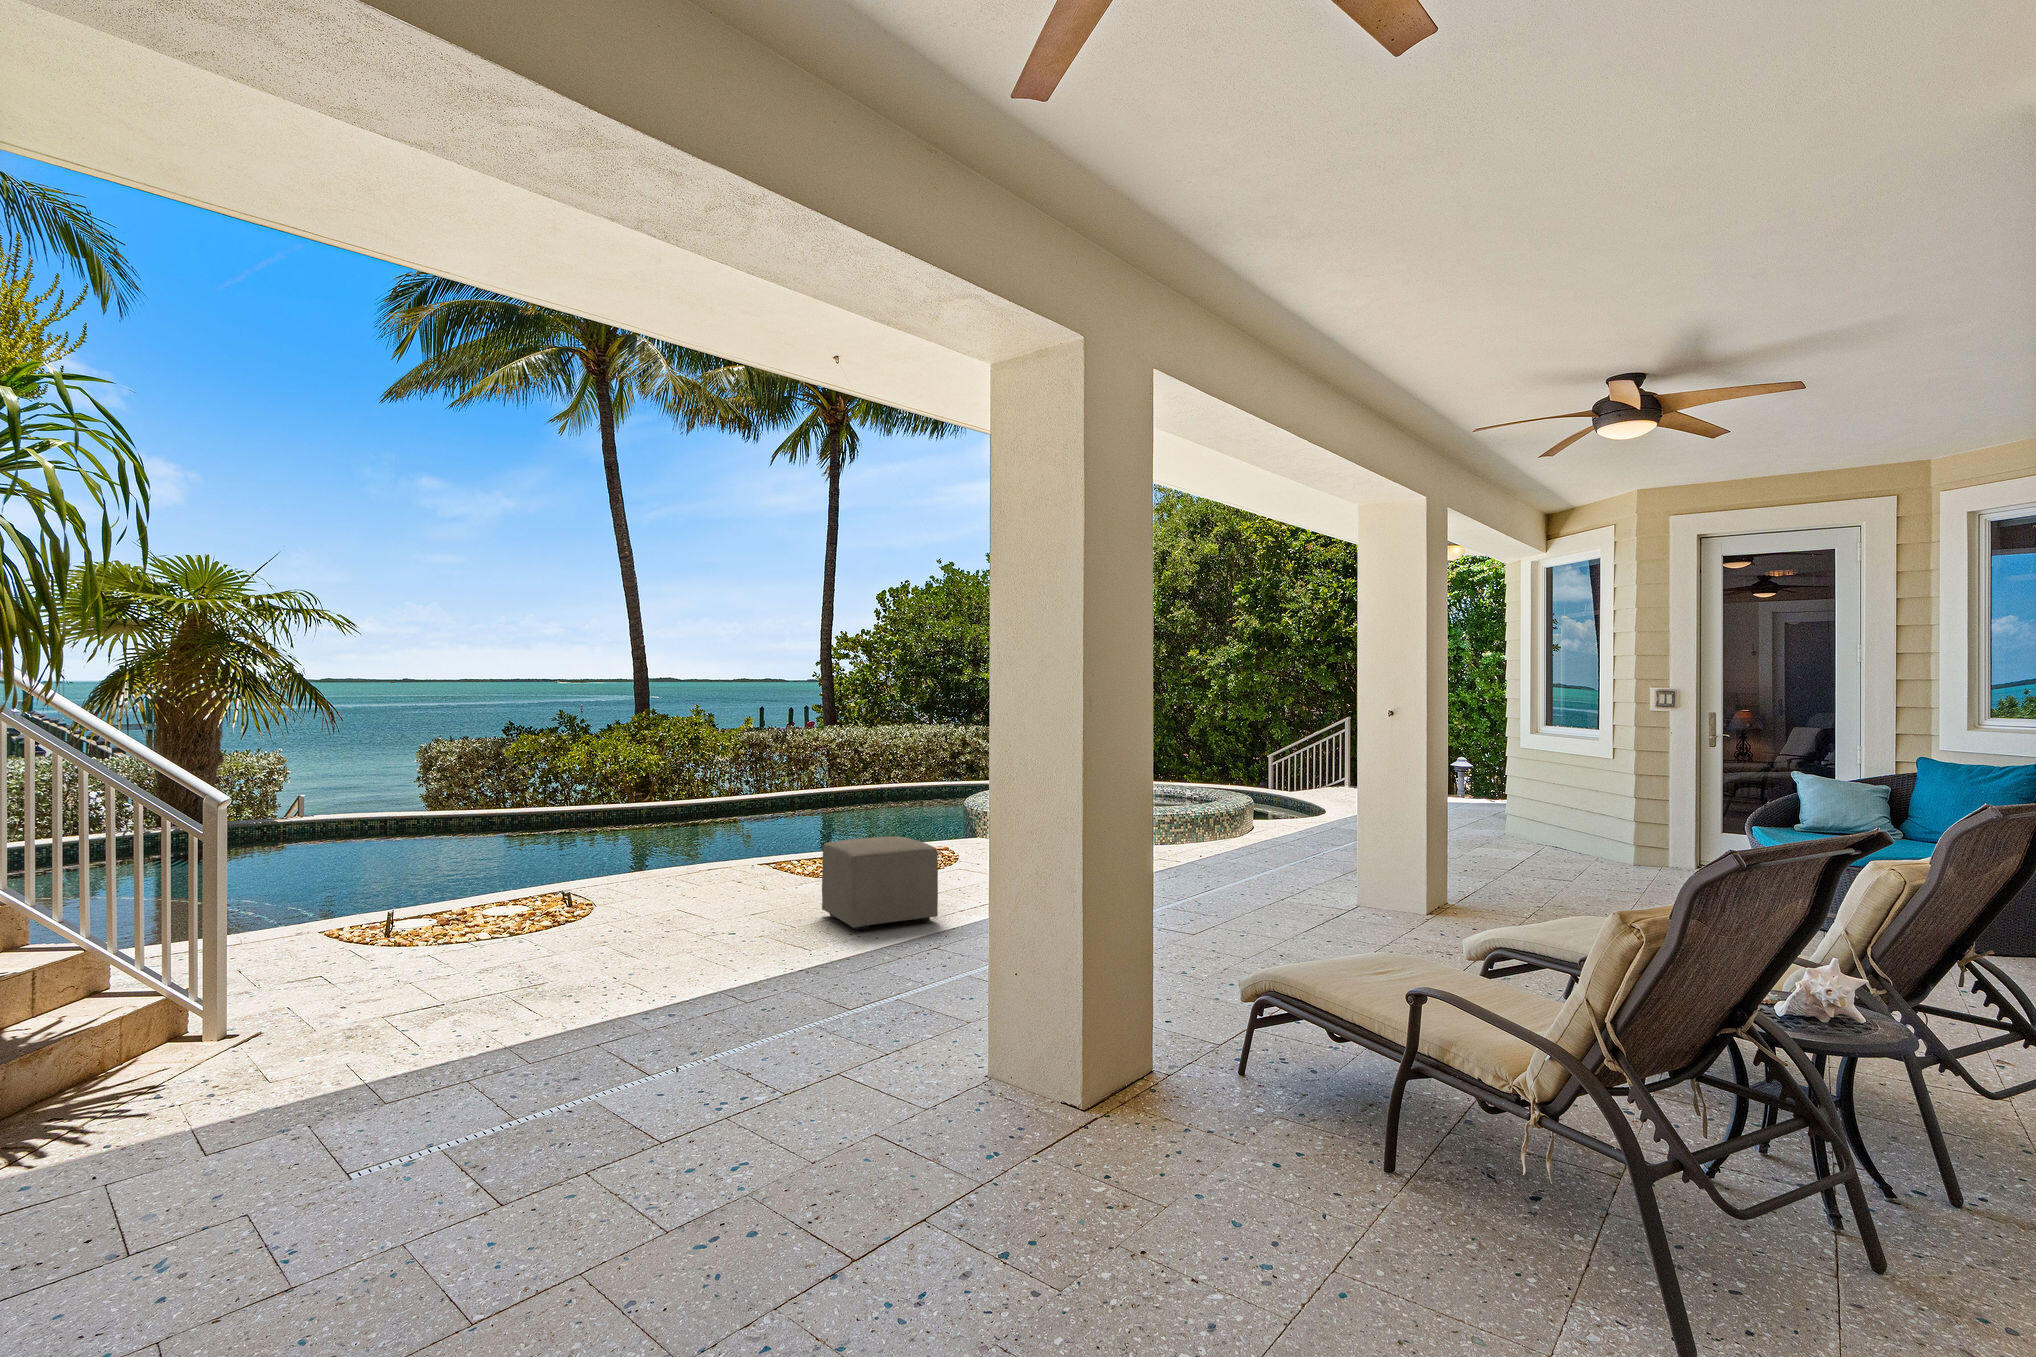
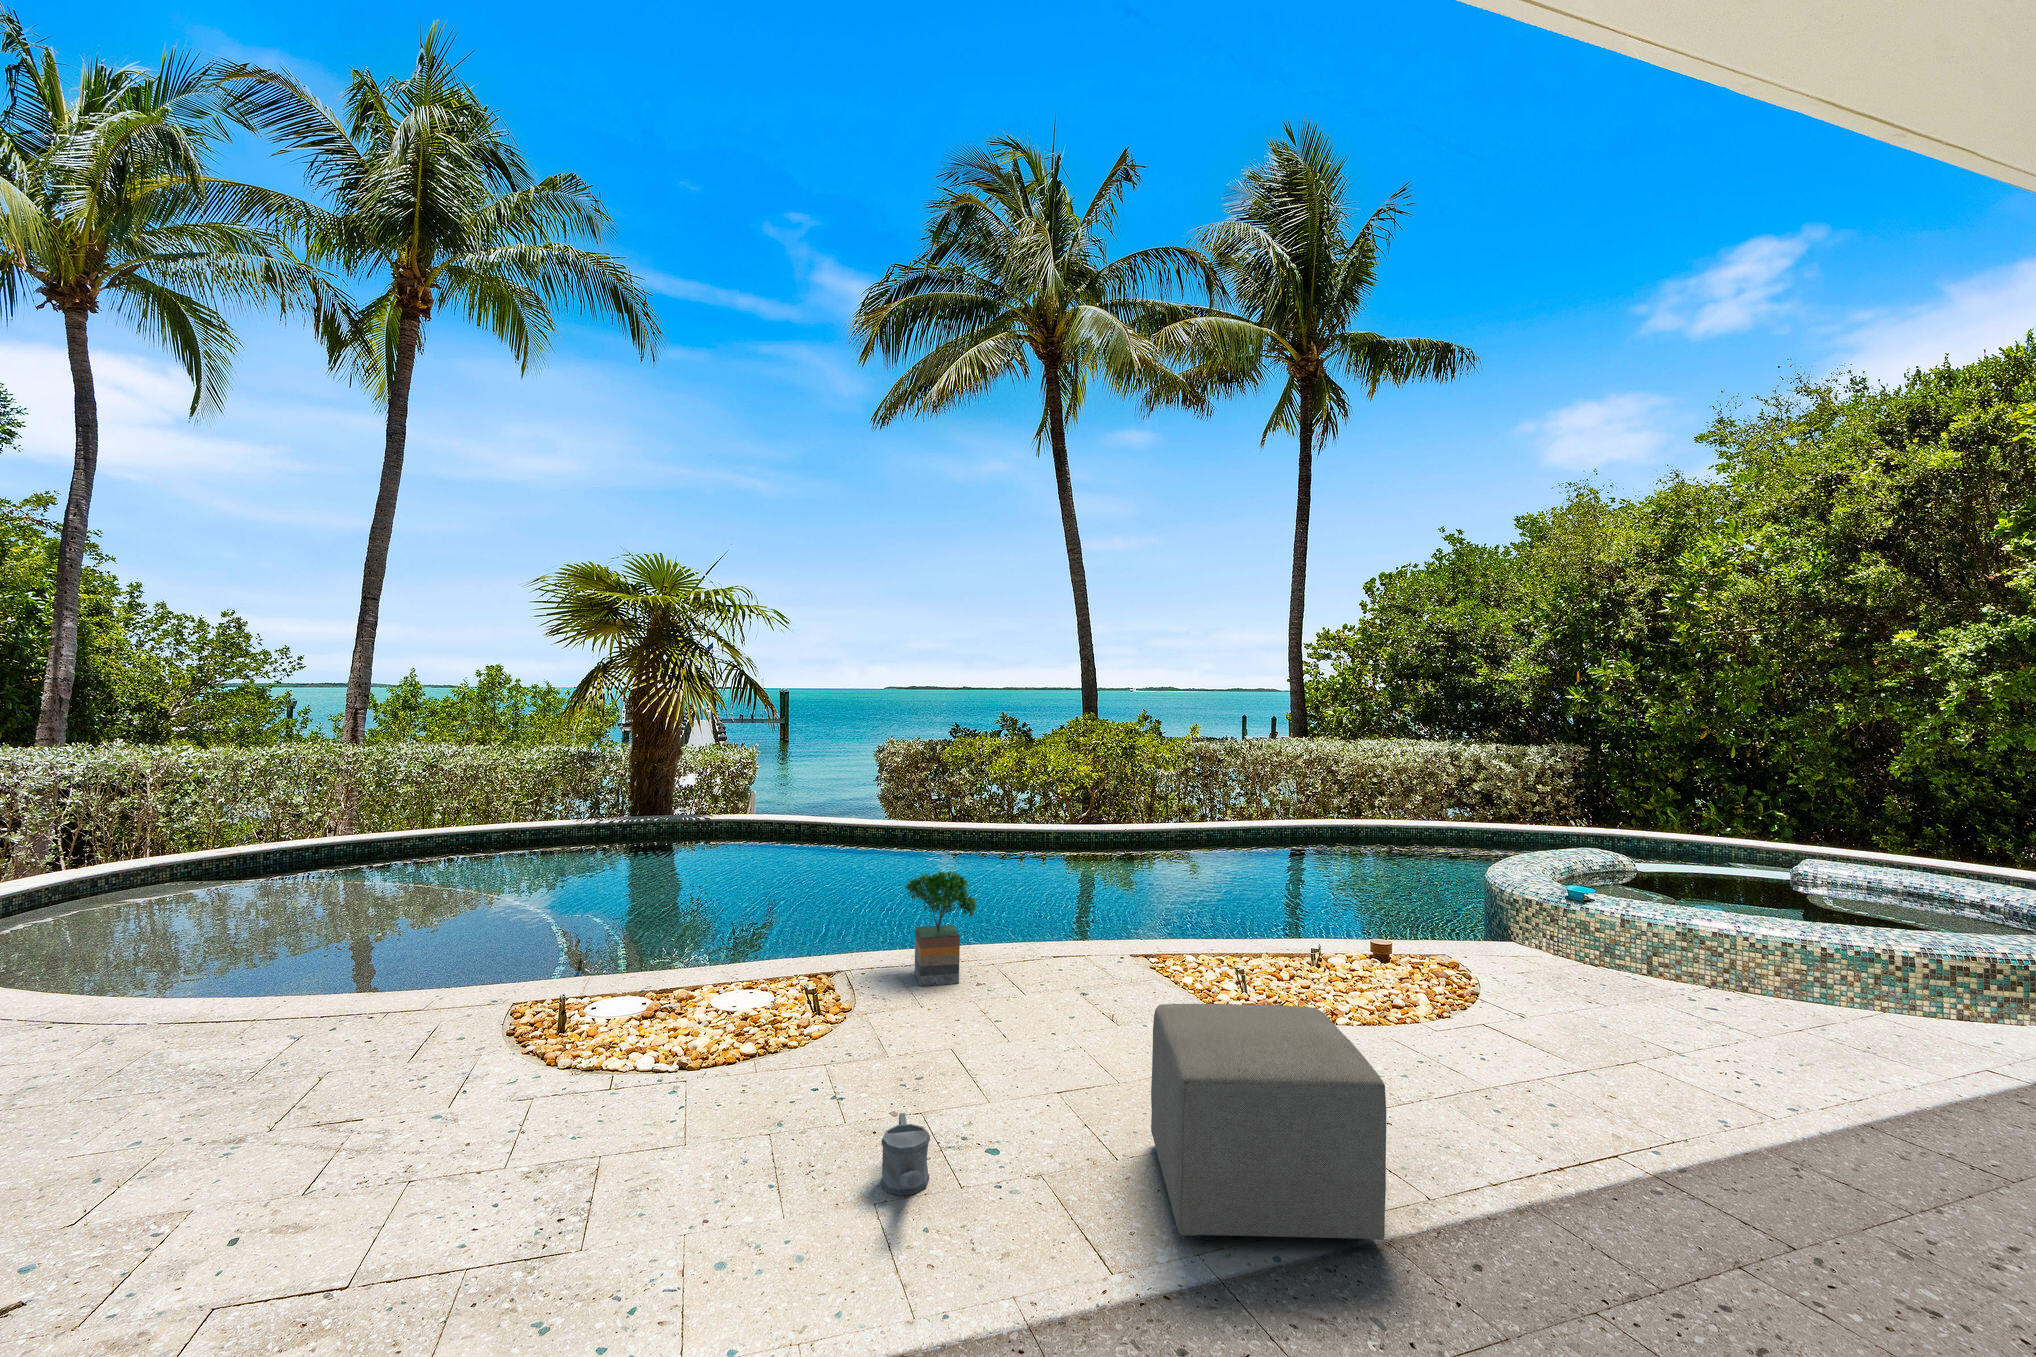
potted tree: none [607,812,666,891] -> present [905,872,977,986]
watering can: none [692,912,729,944] -> present [881,1113,930,1196]

